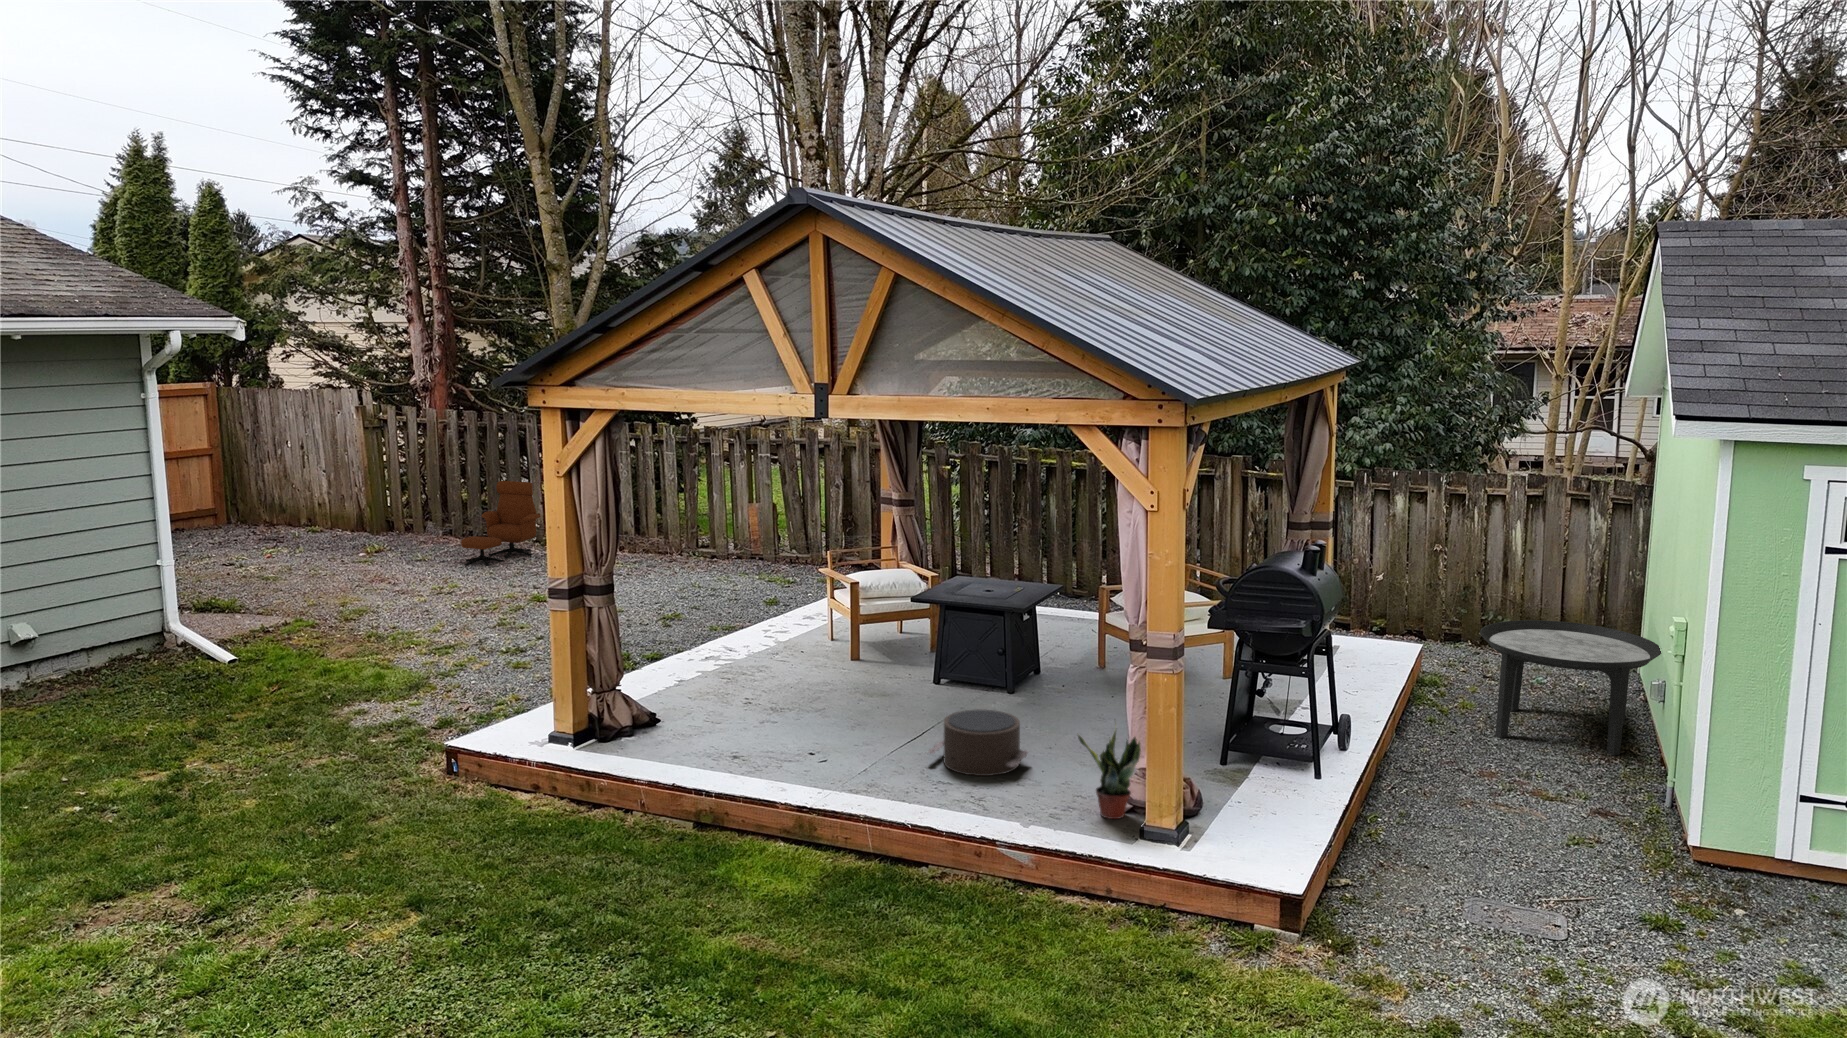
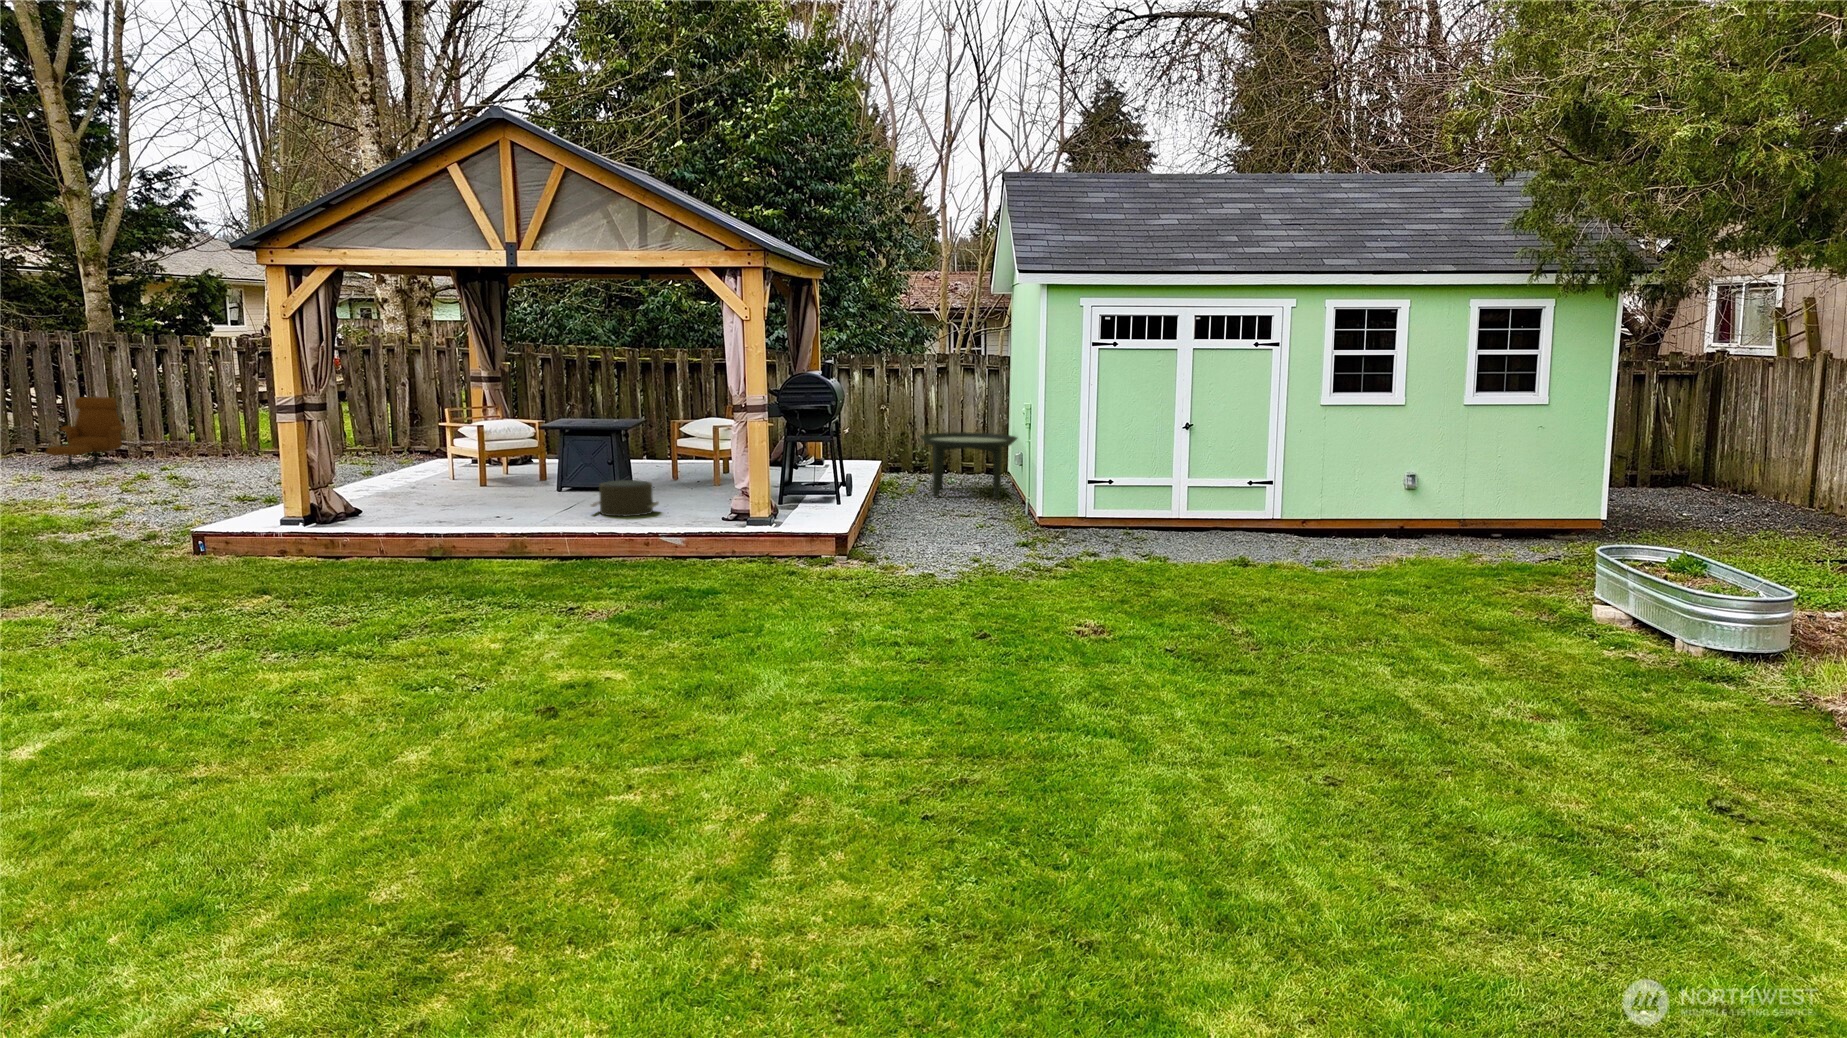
potted plant: present [1078,731,1141,819] -> none [699,462,741,523]

